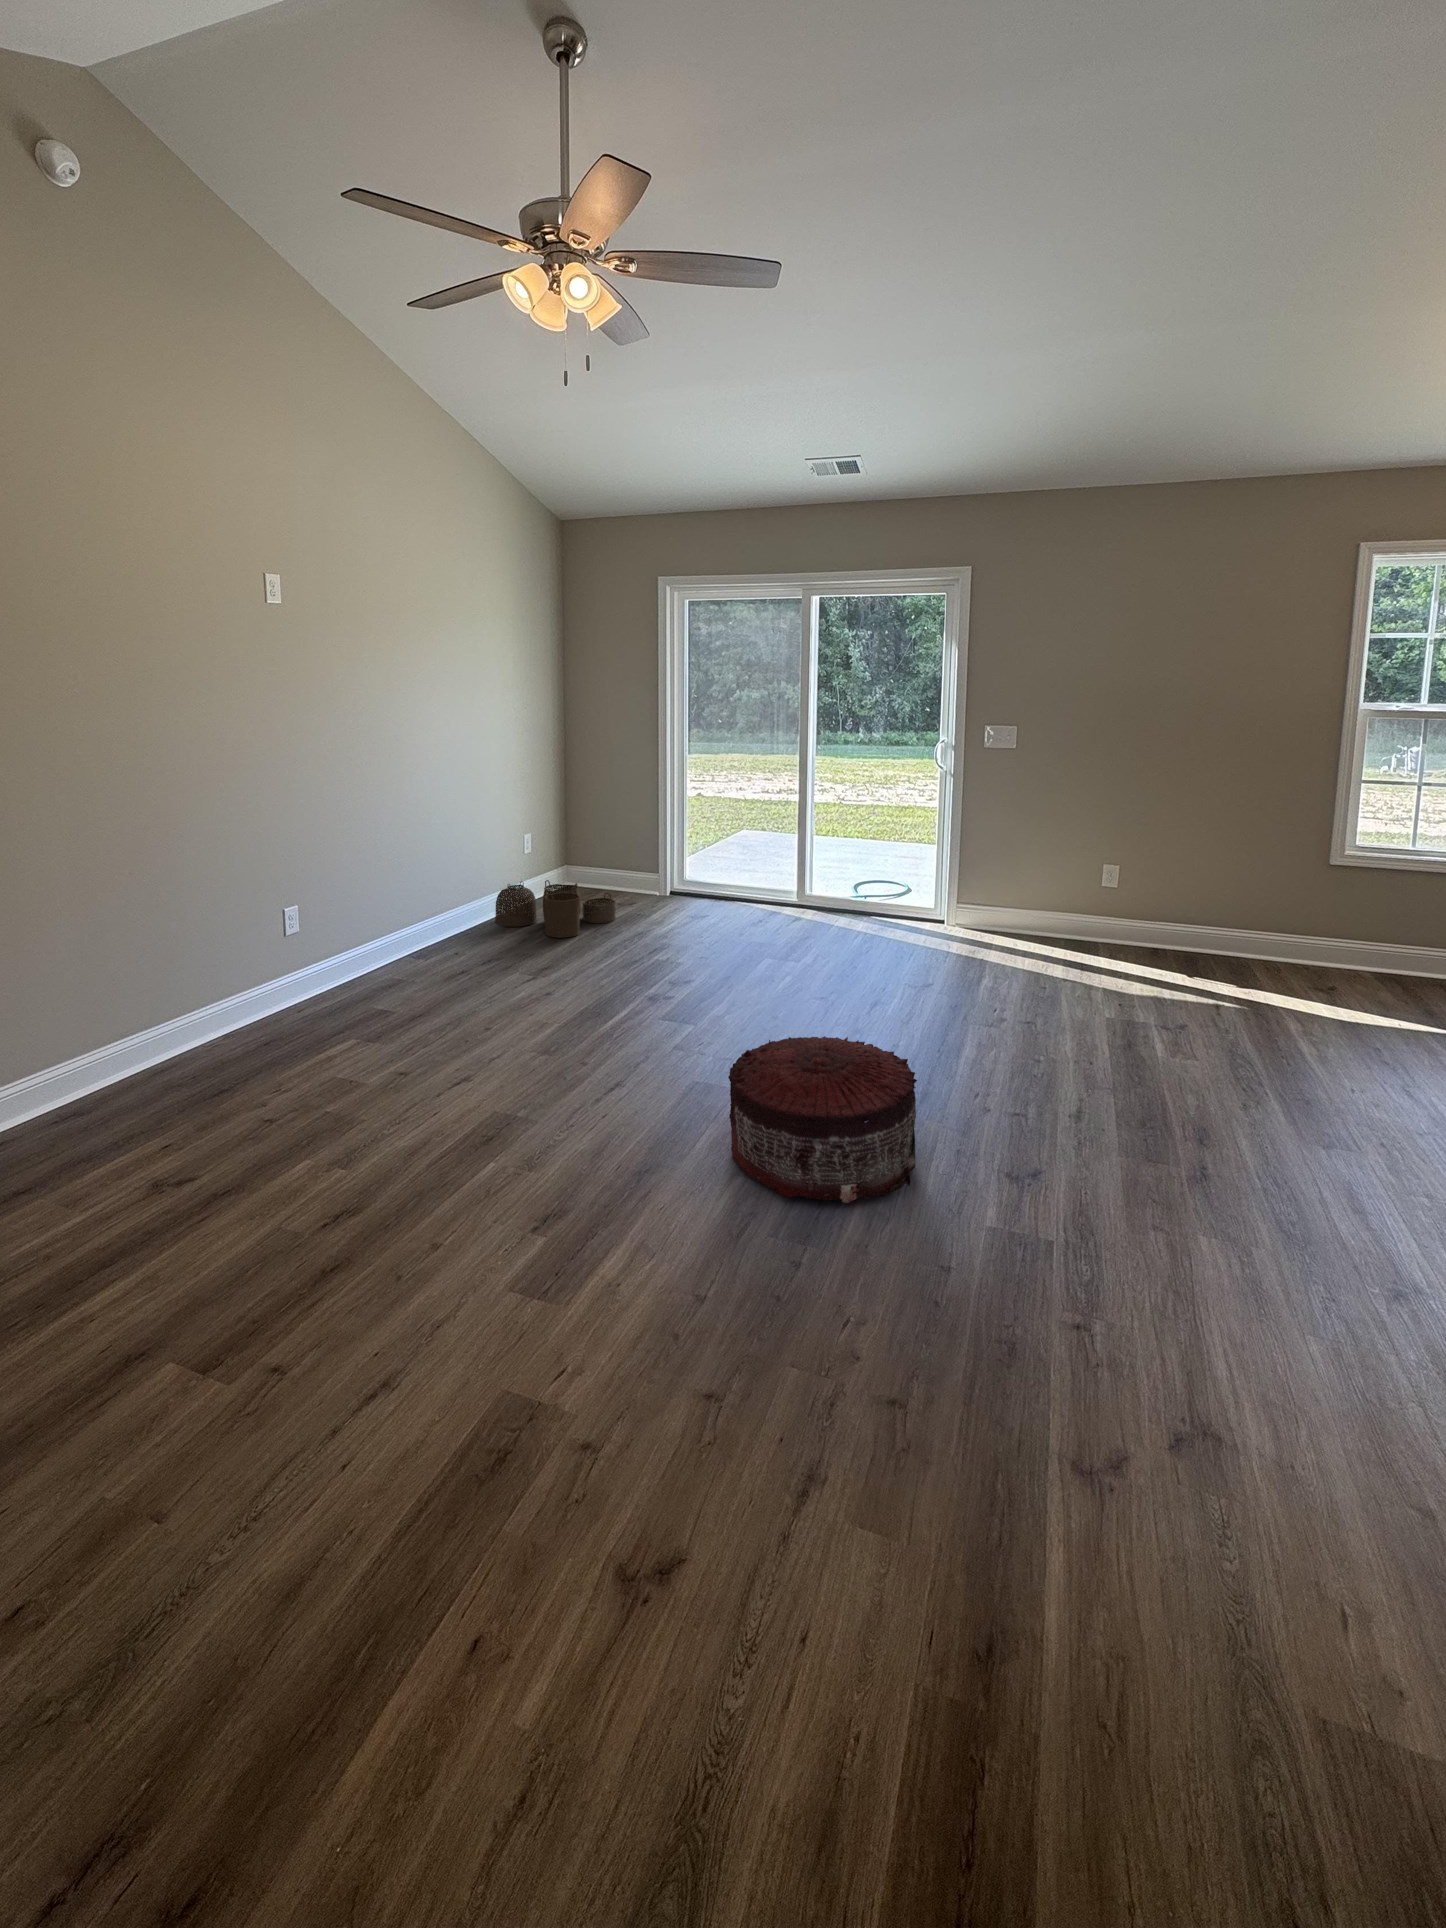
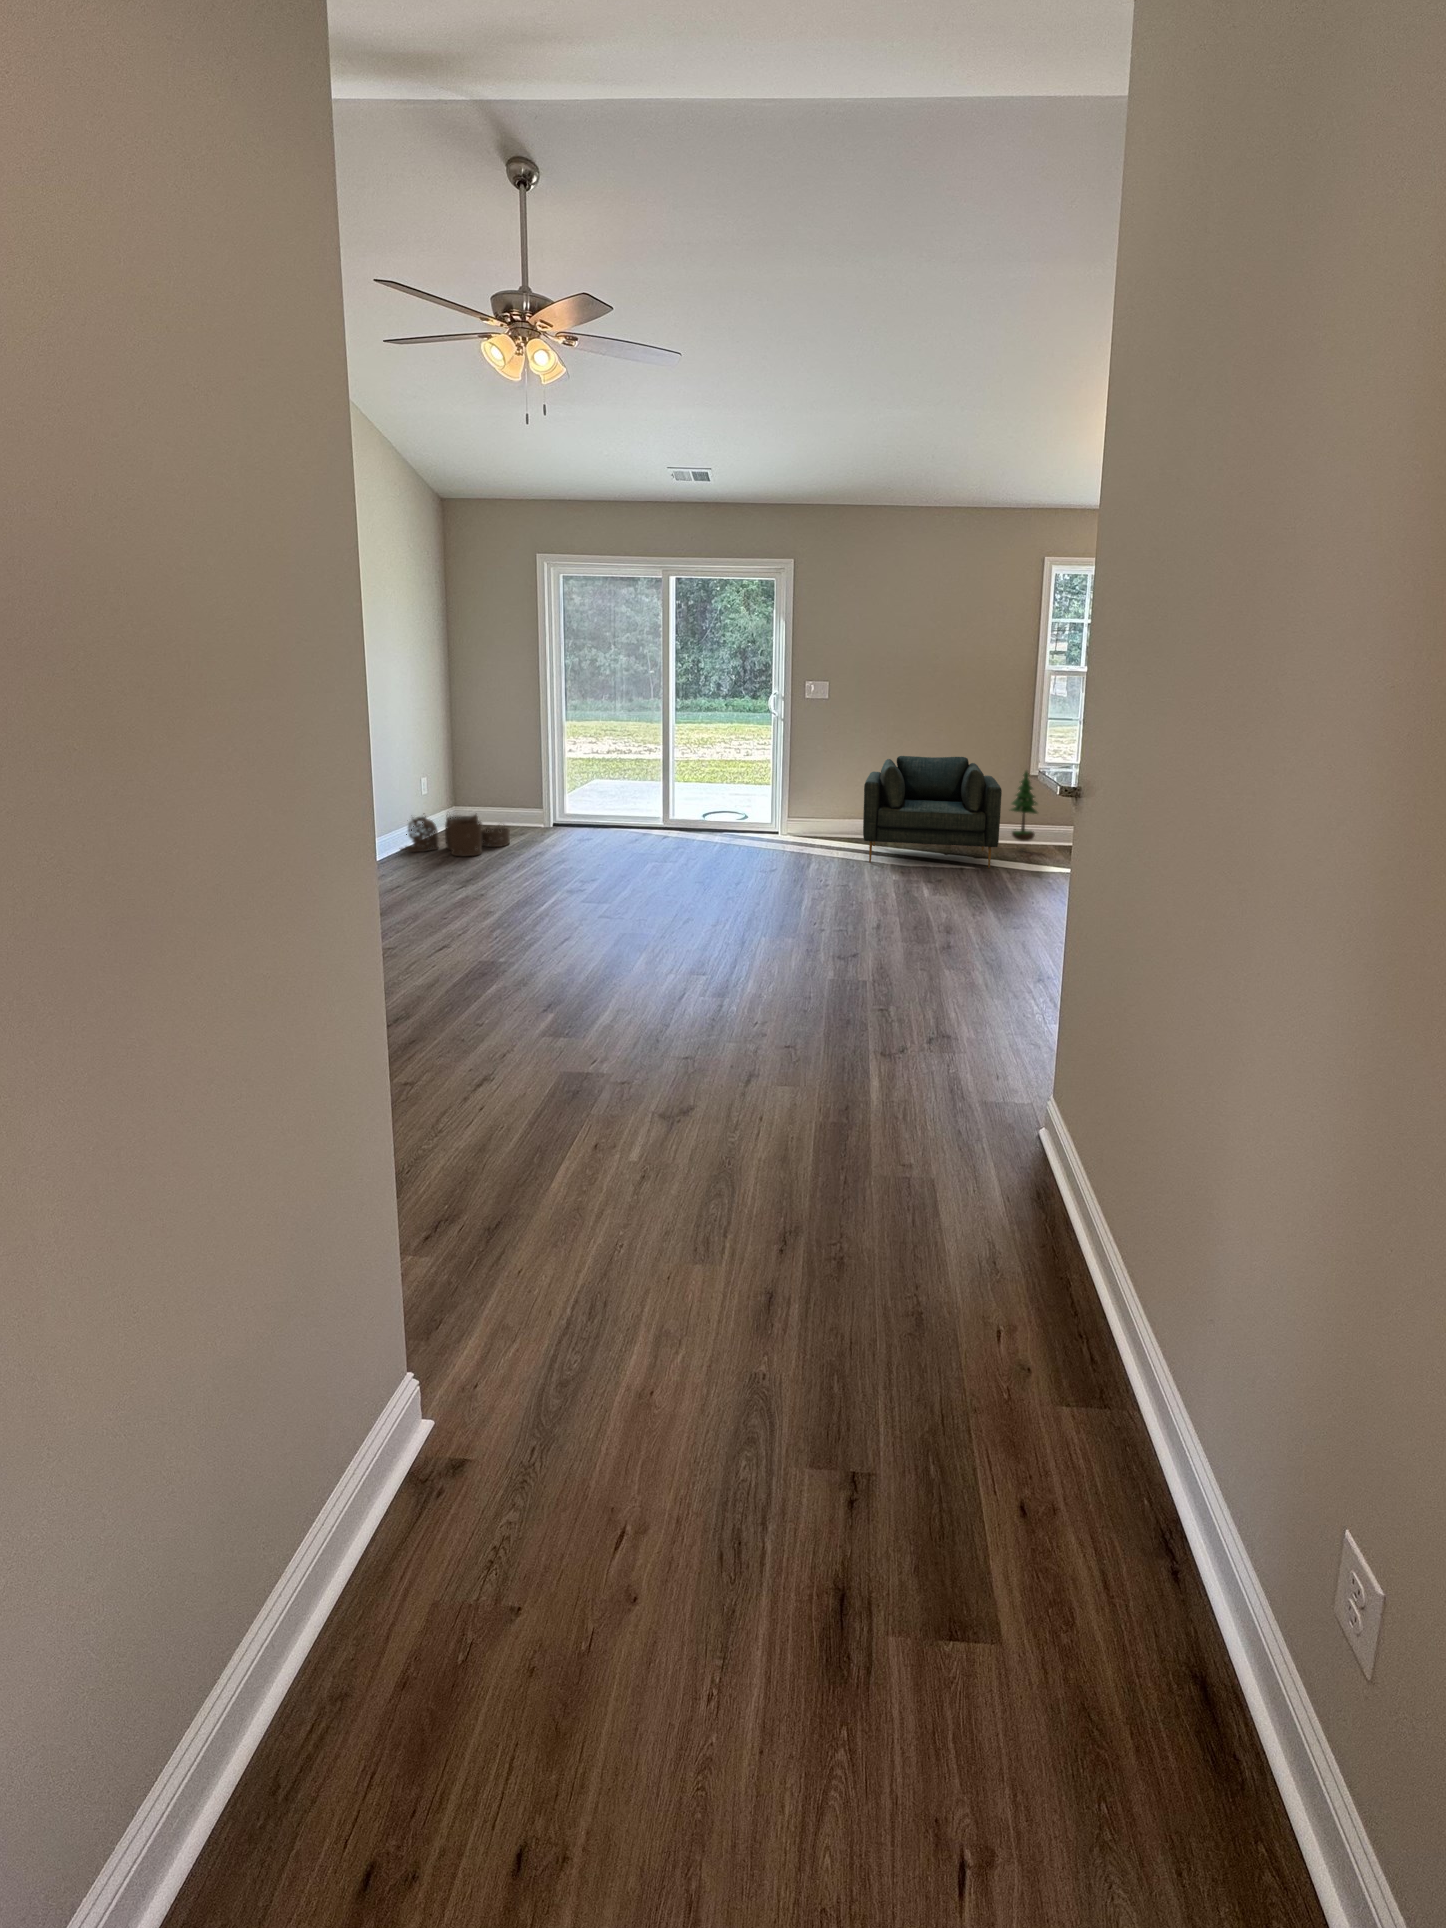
armchair: none [1065,829,1288,1007] -> present [863,756,1002,868]
potted tree: none [1288,853,1340,971] -> present [1011,771,1037,850]
pouf: present [728,1036,917,1203] -> none [641,874,766,962]

